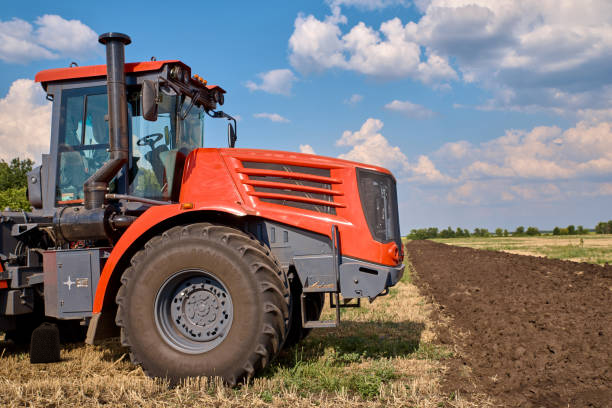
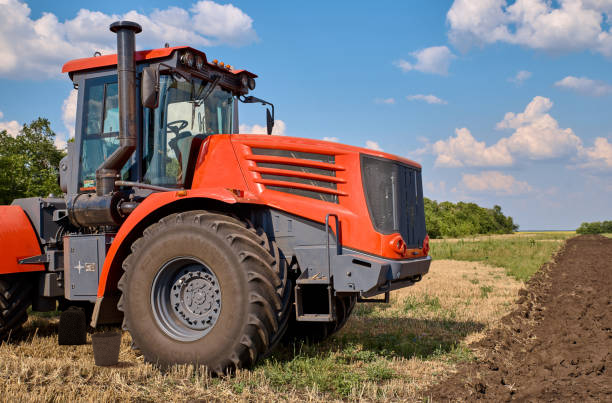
bucket: none [83,347,116,383] -> present [91,332,122,366]

